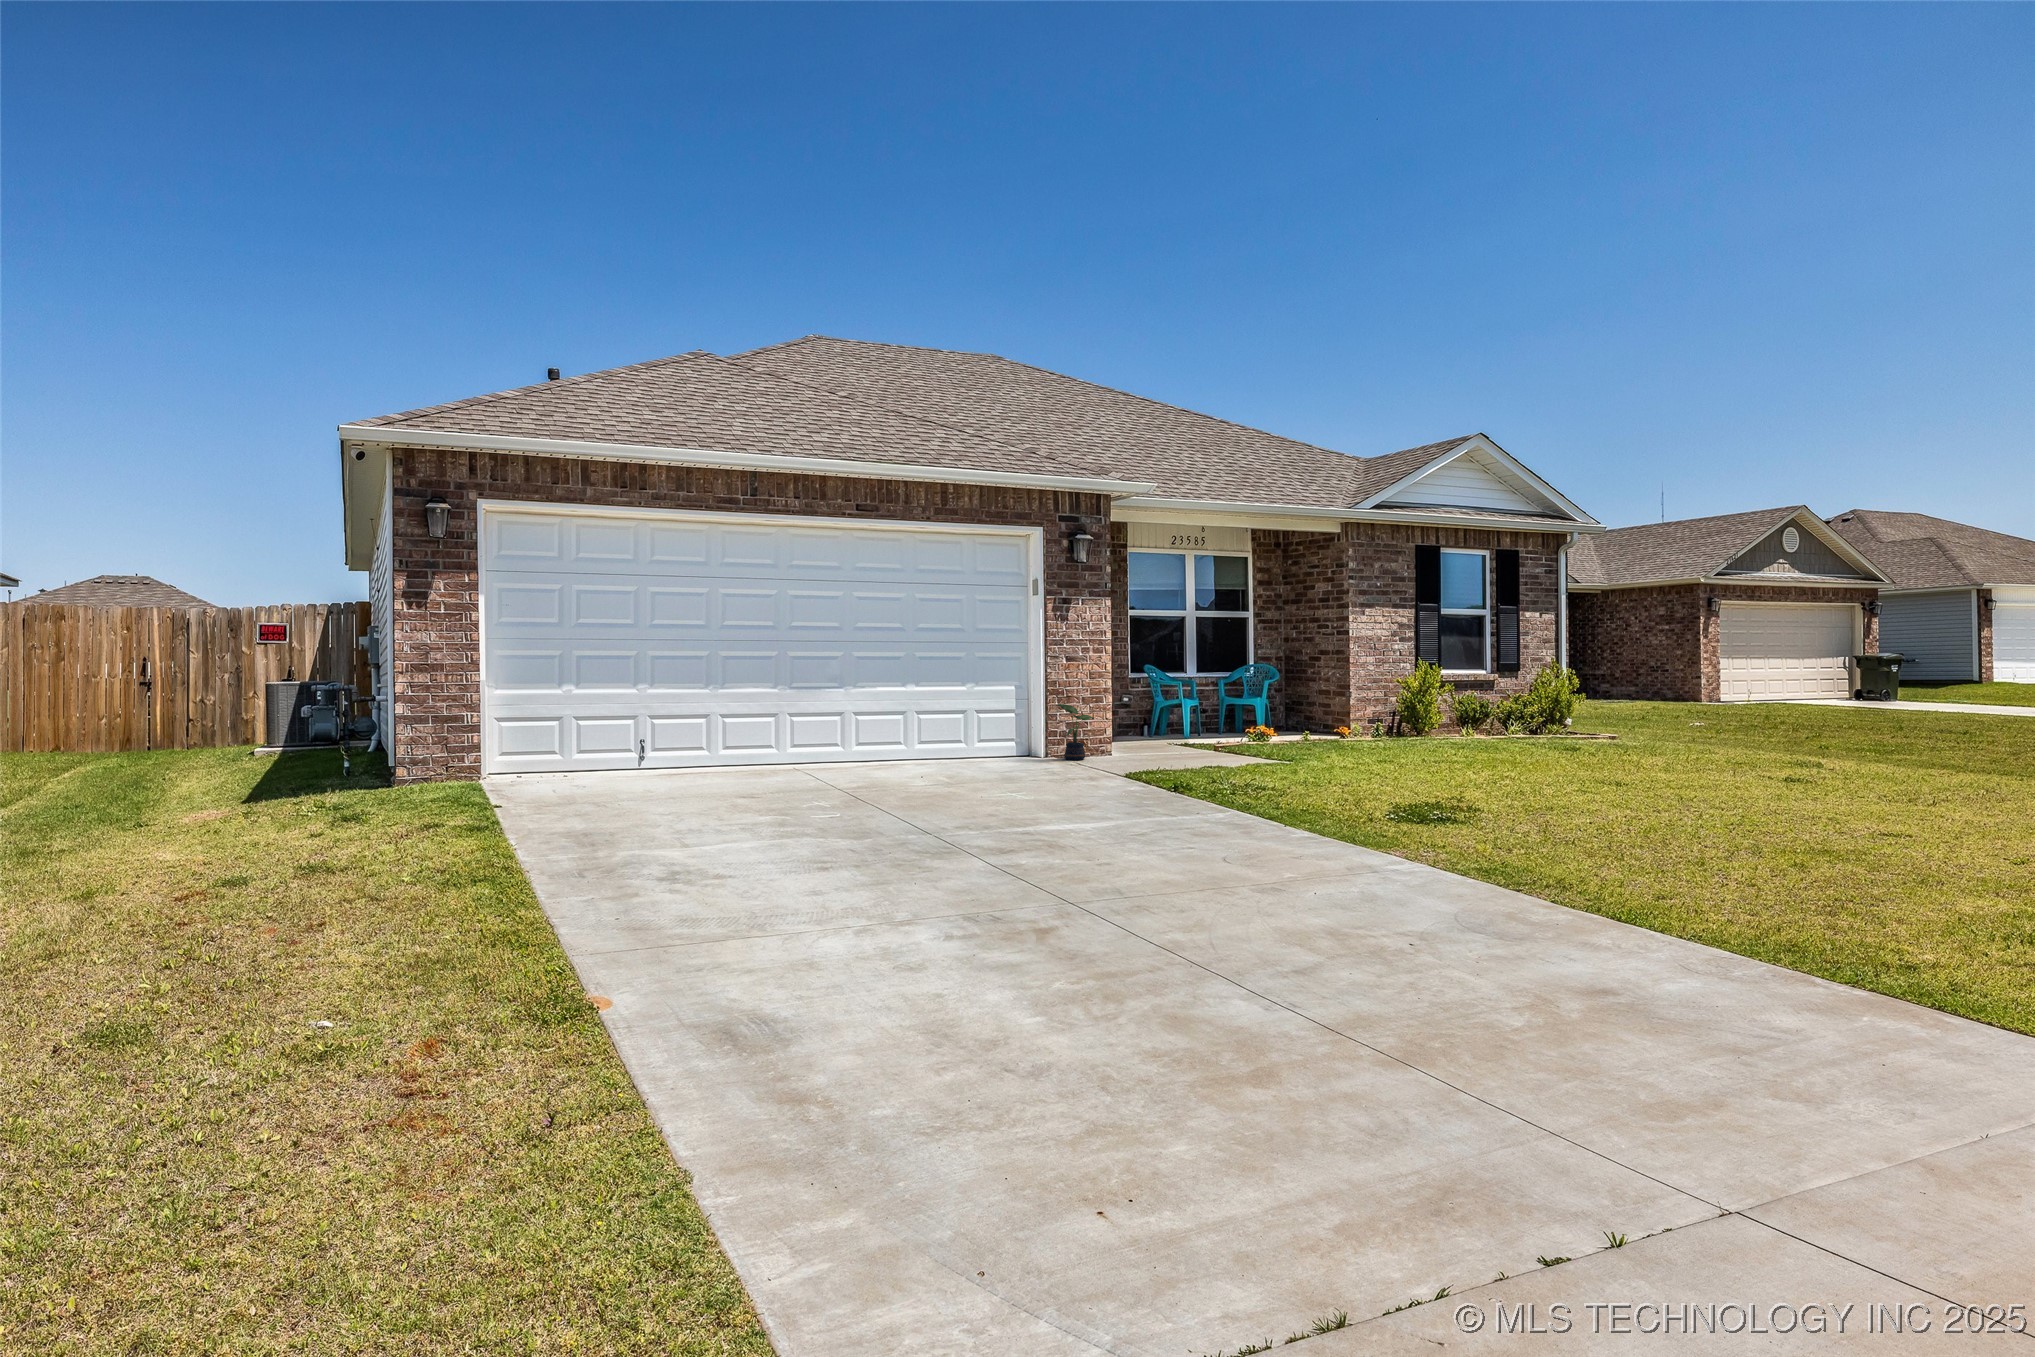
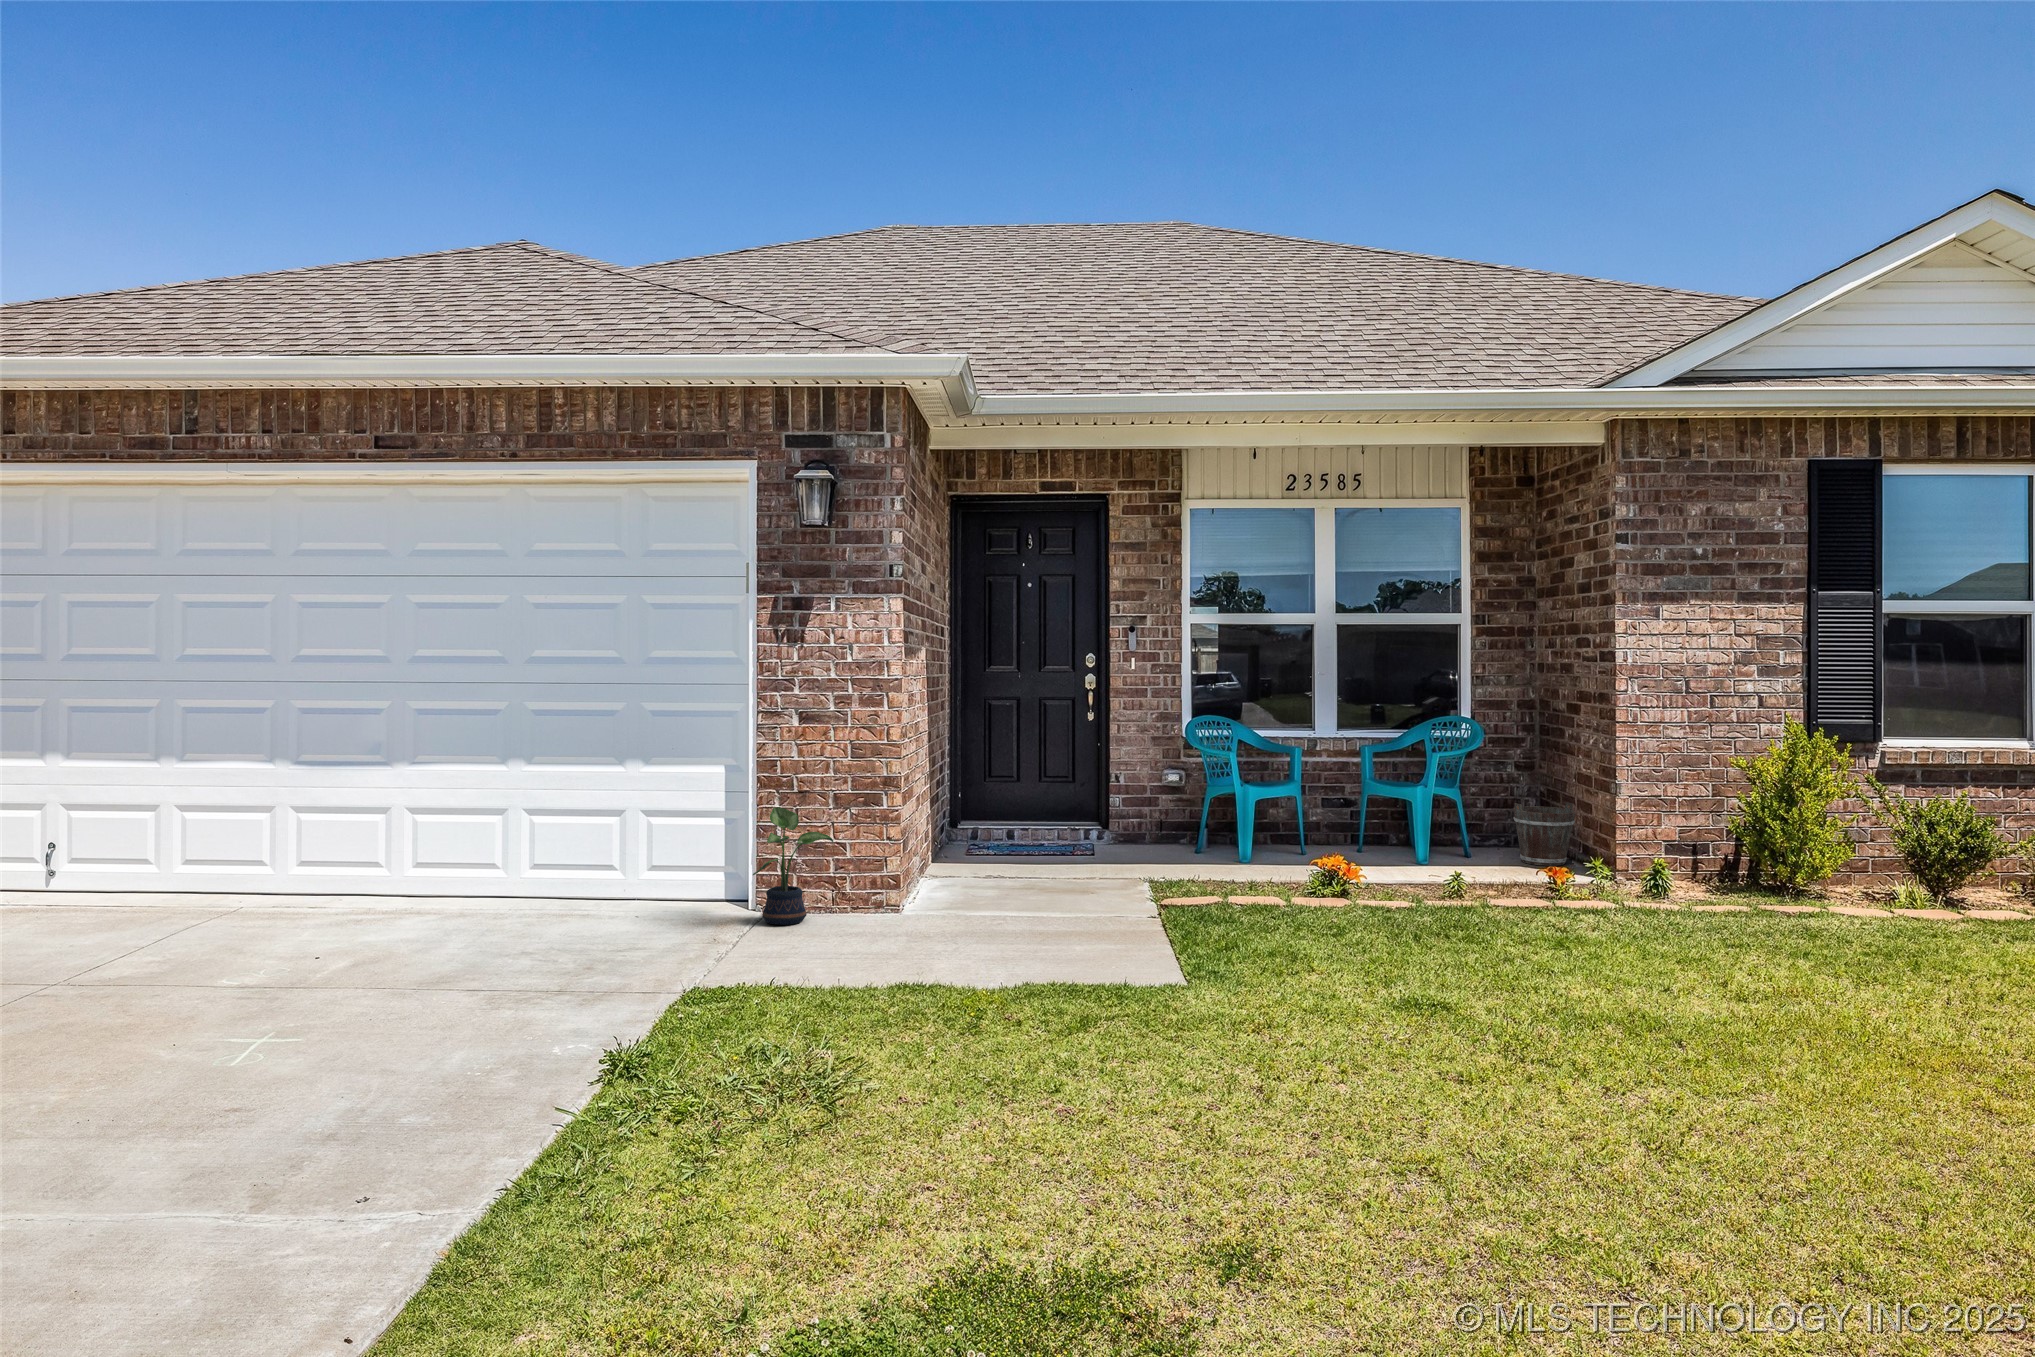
bucket: none [1305,702,1334,731] -> present [1513,802,1576,866]

